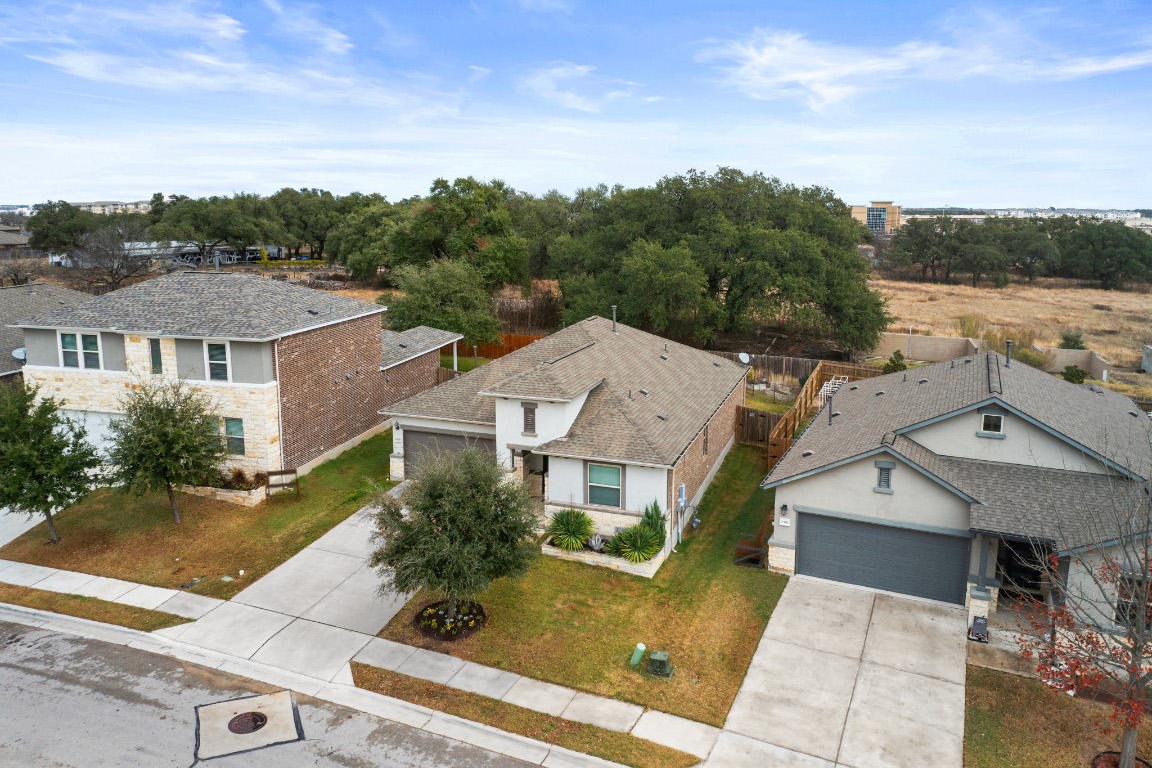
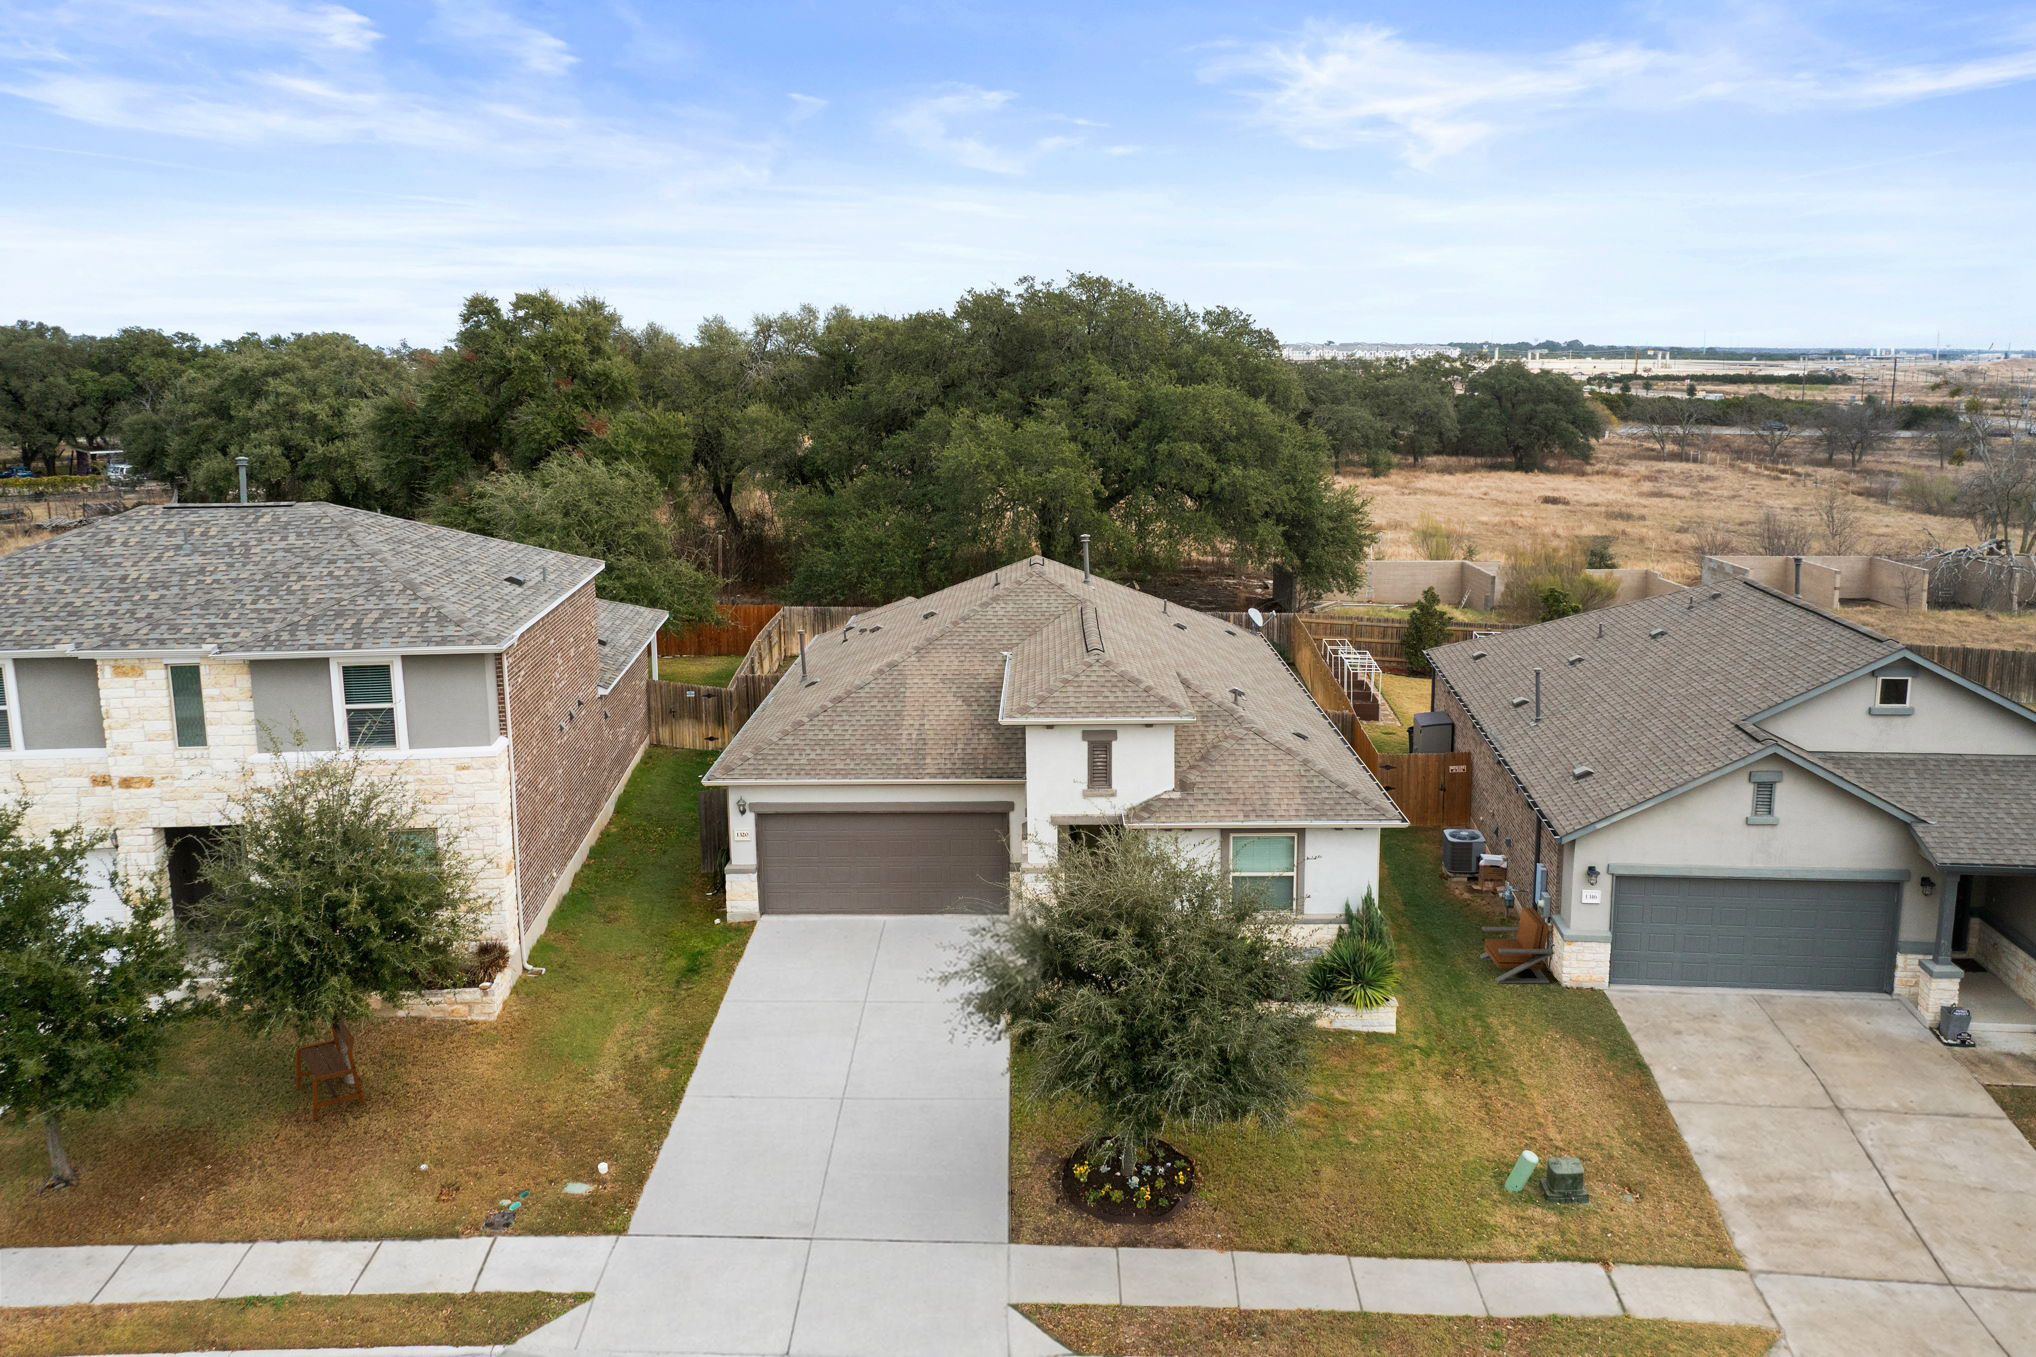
bench: present [265,469,300,505] -> present [296,1021,365,1121]

